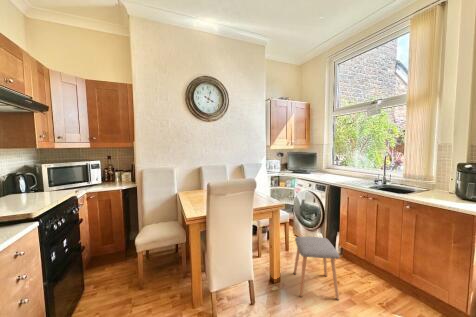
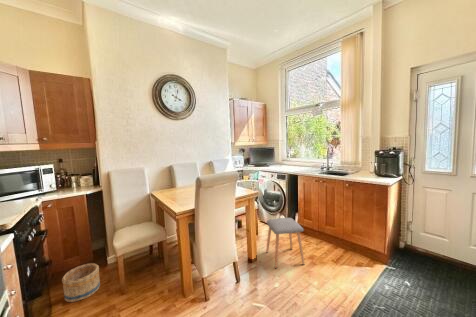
basket: none [94,253,126,287] -> present [62,263,100,302]

